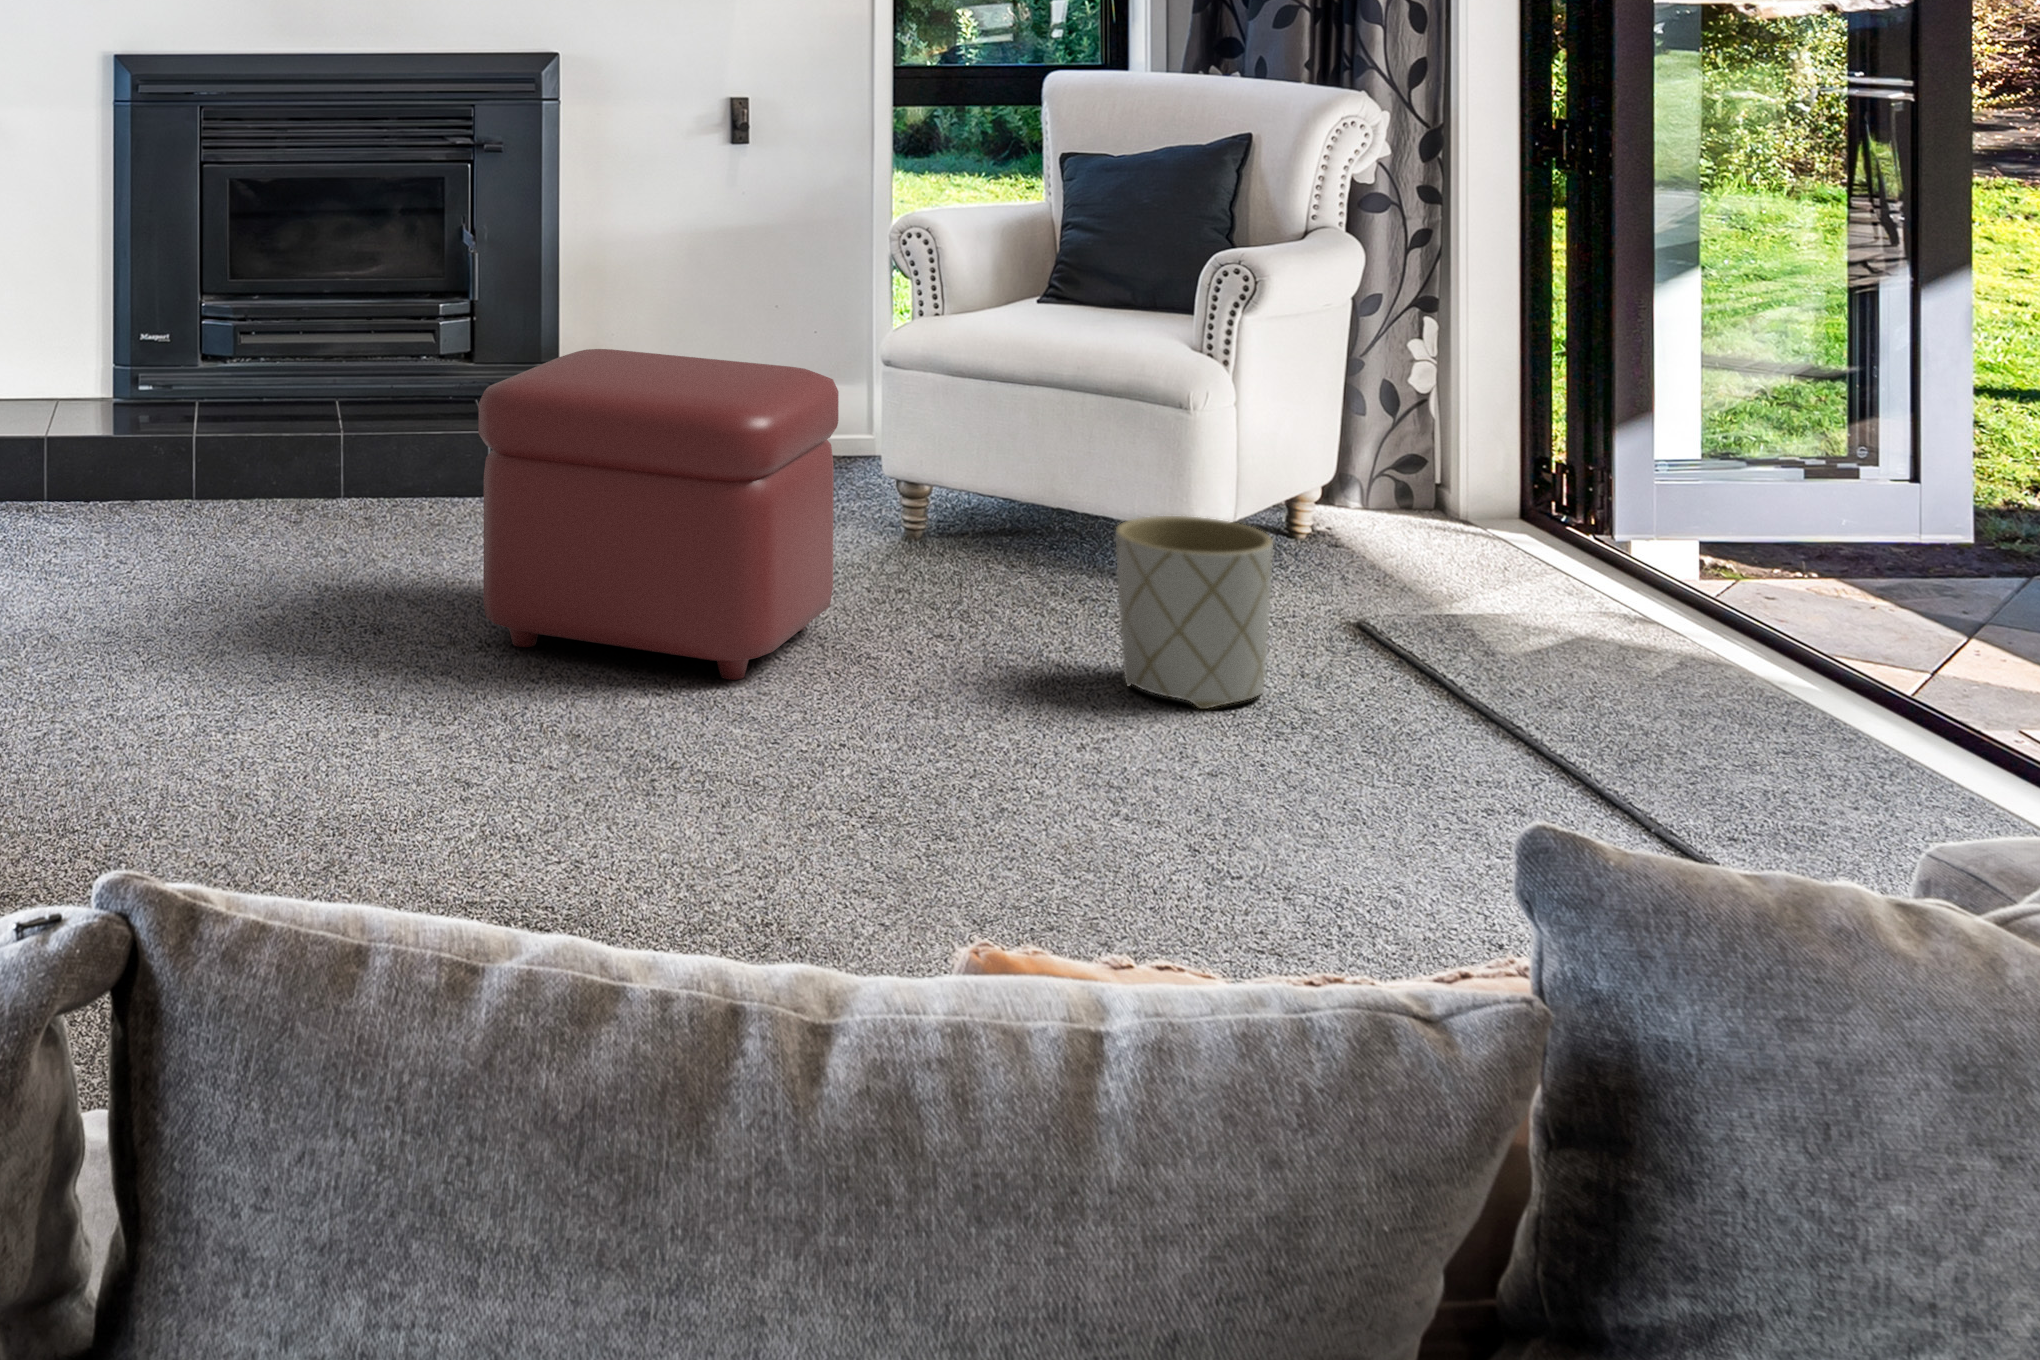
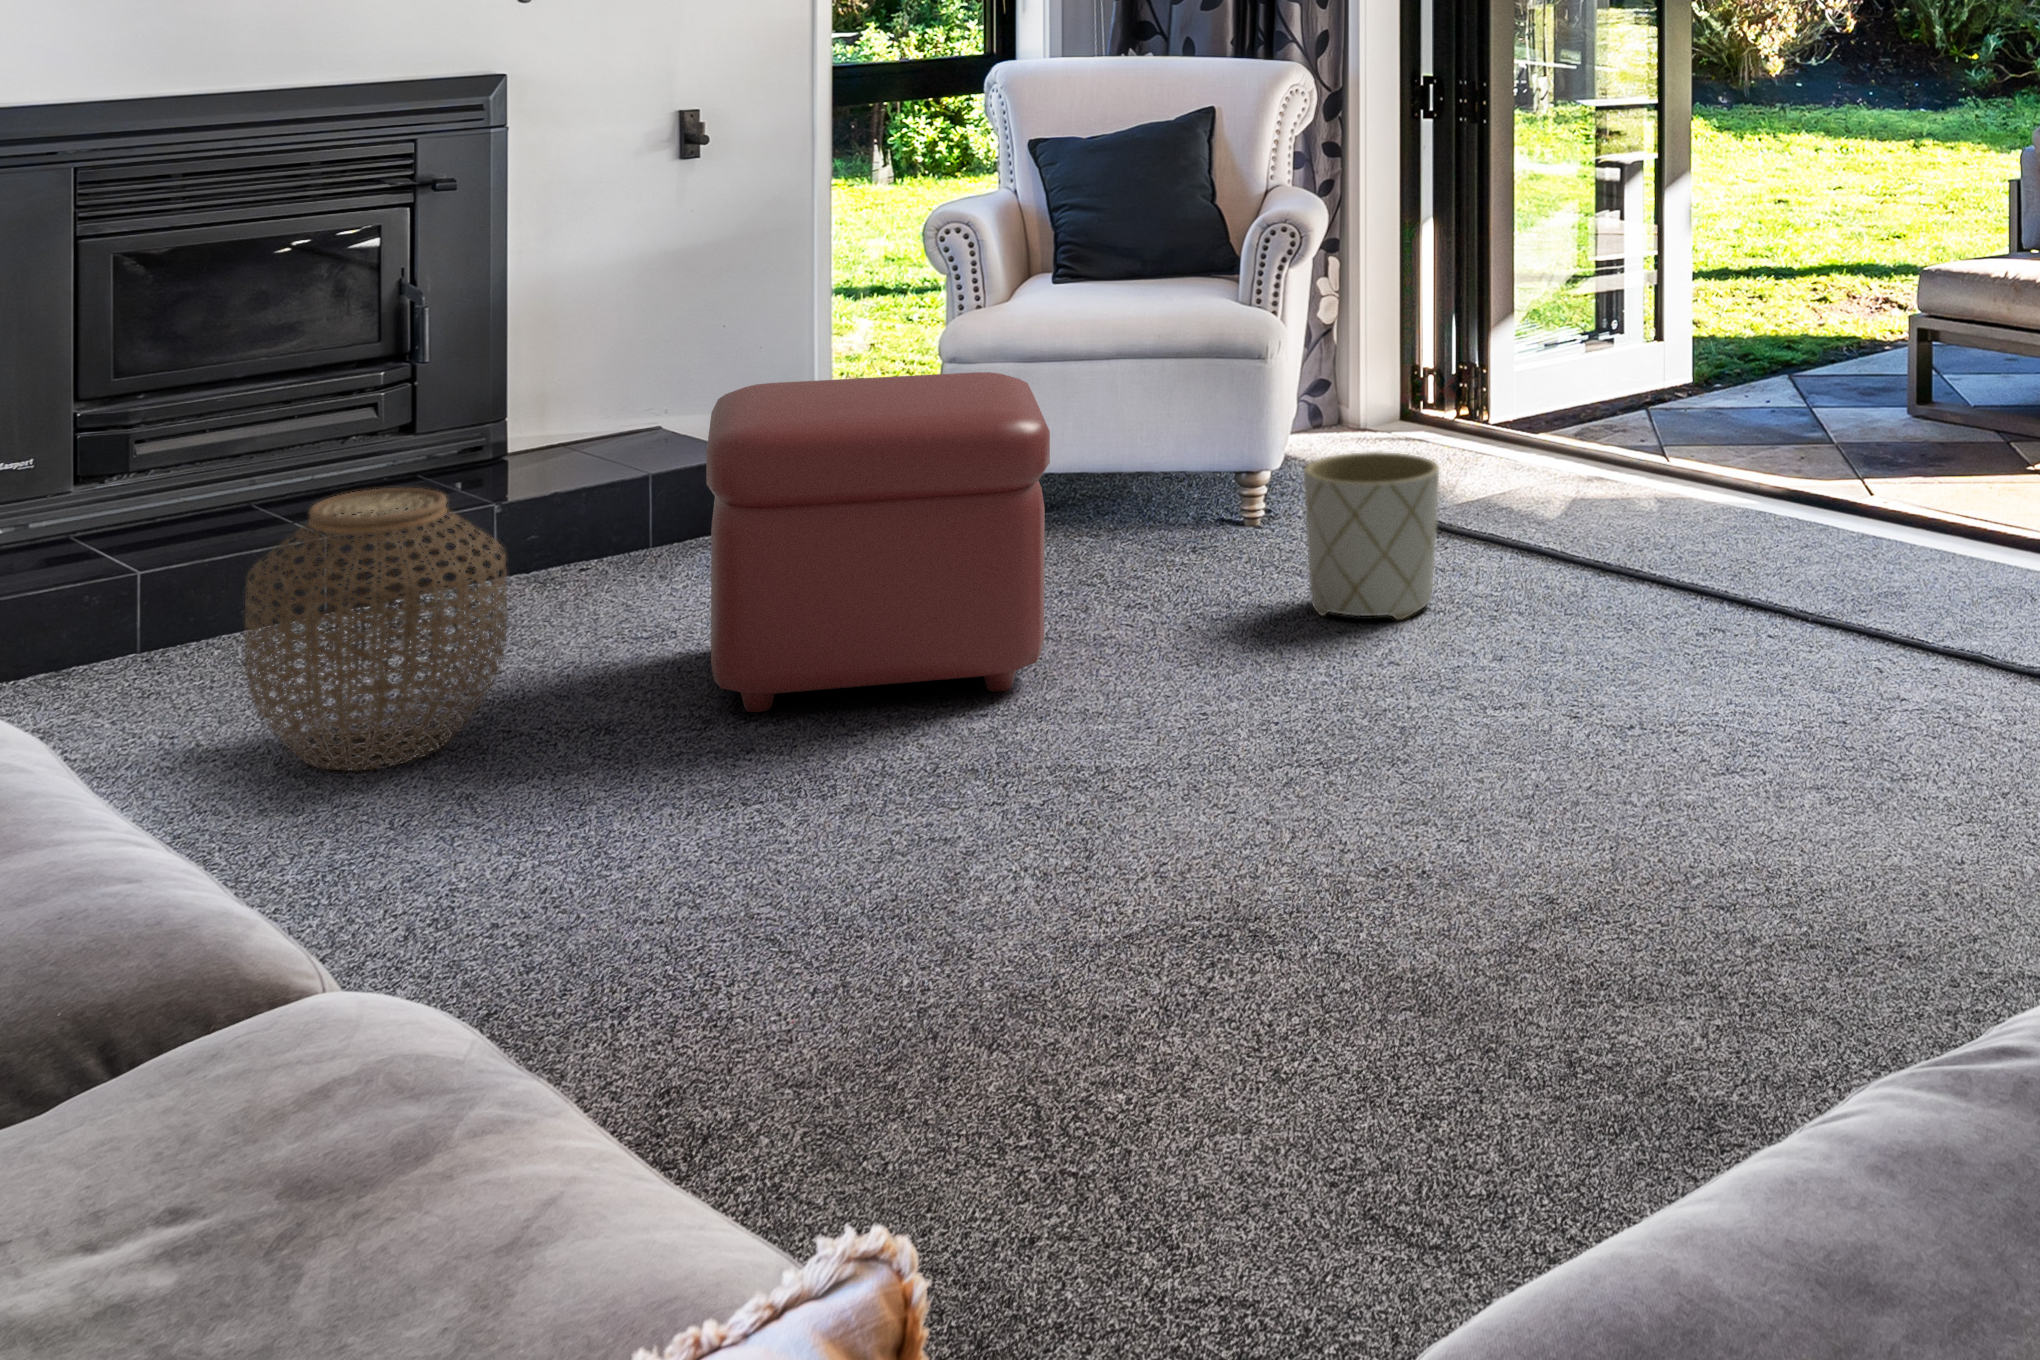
woven basket: none [133,388,334,621] -> present [245,488,507,771]

